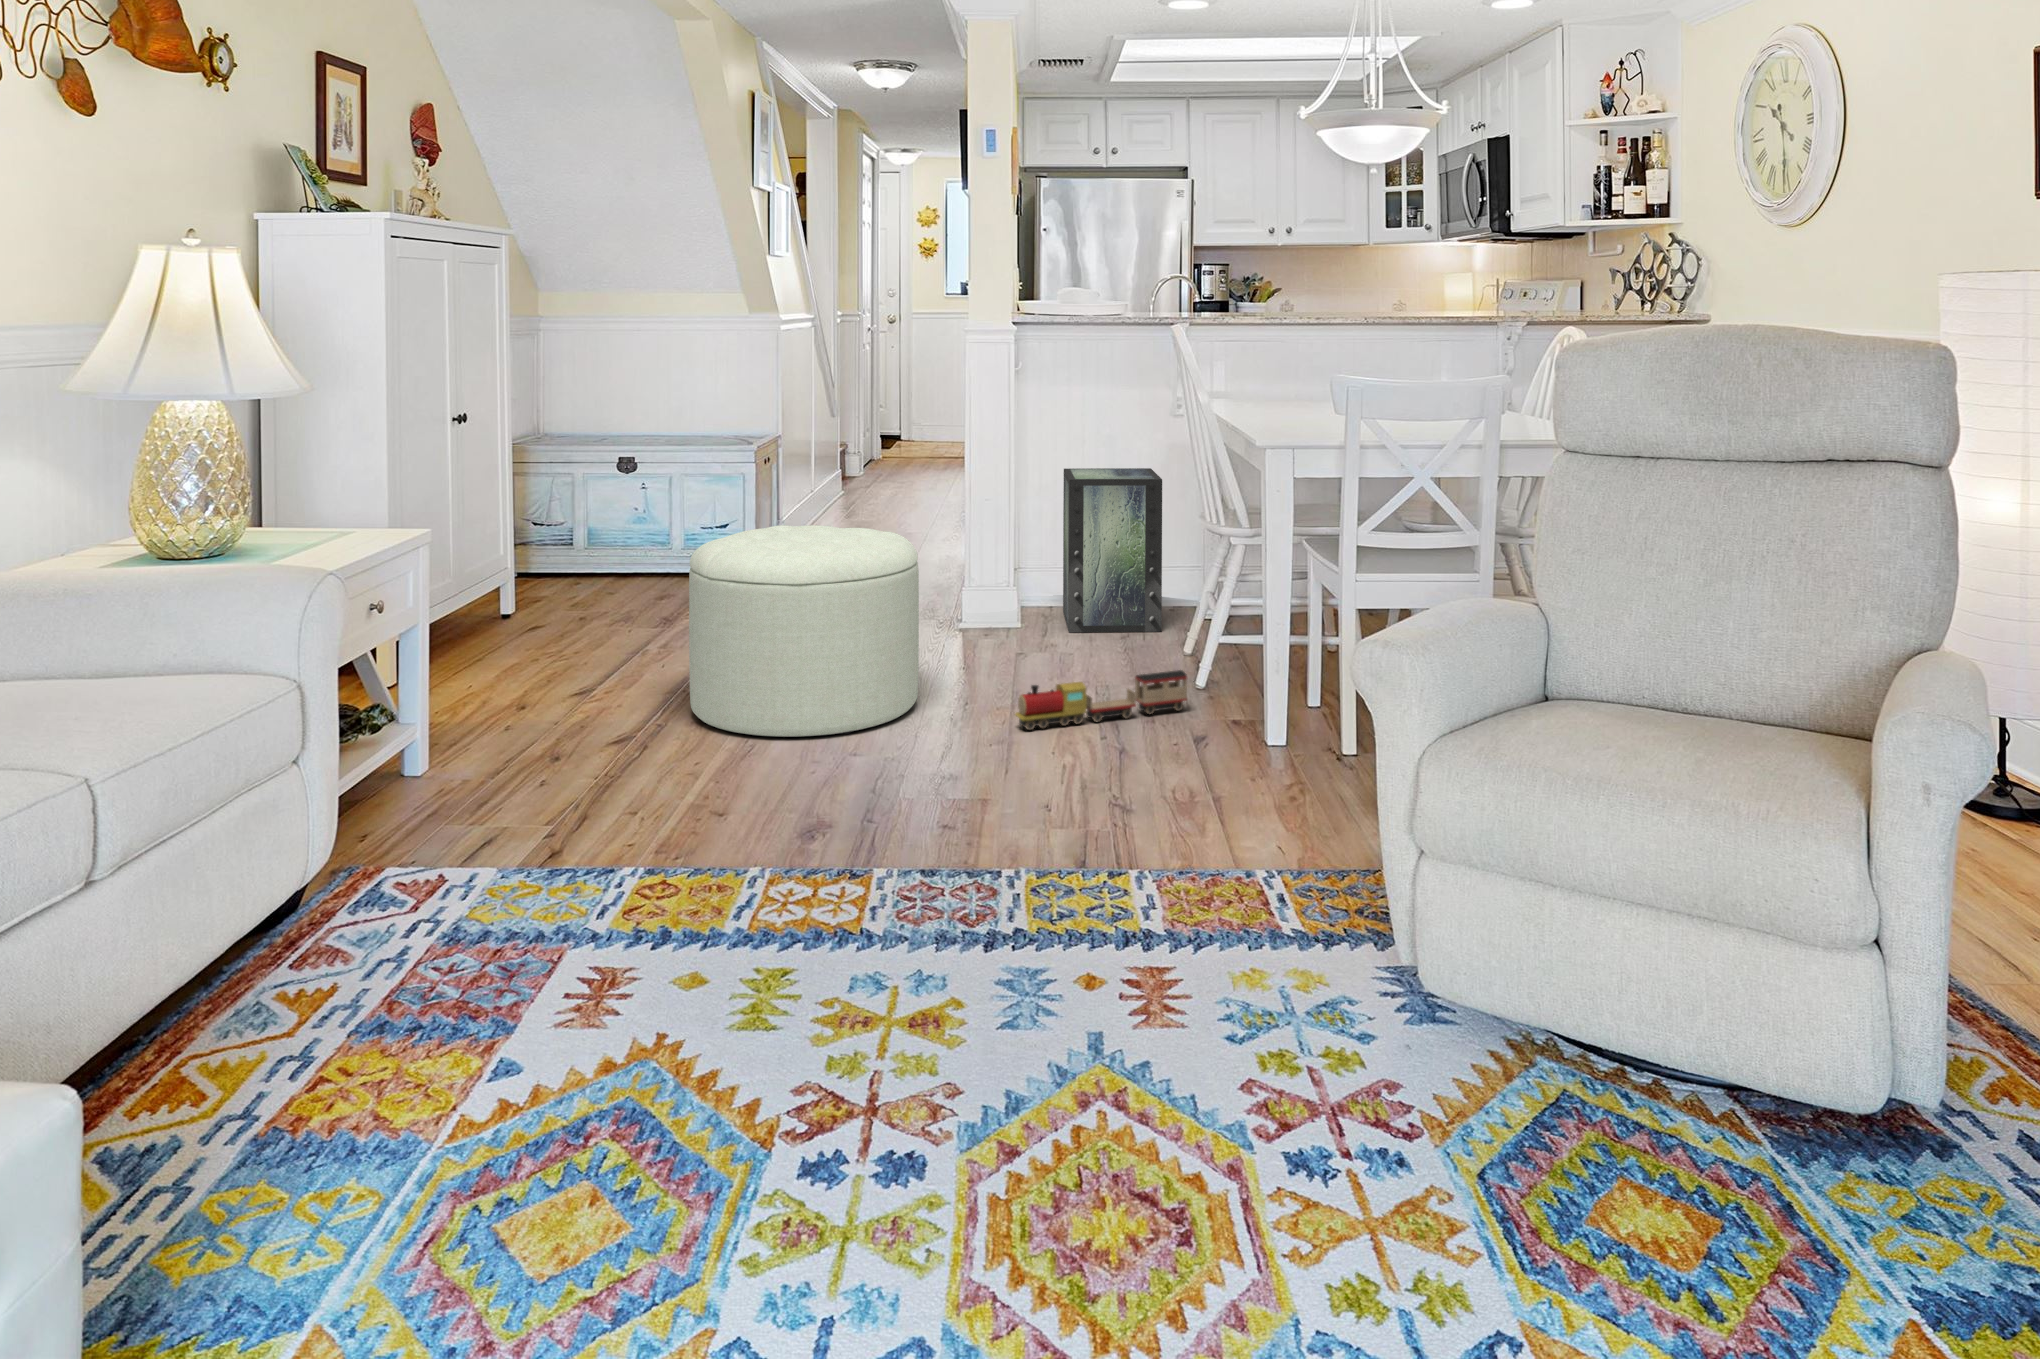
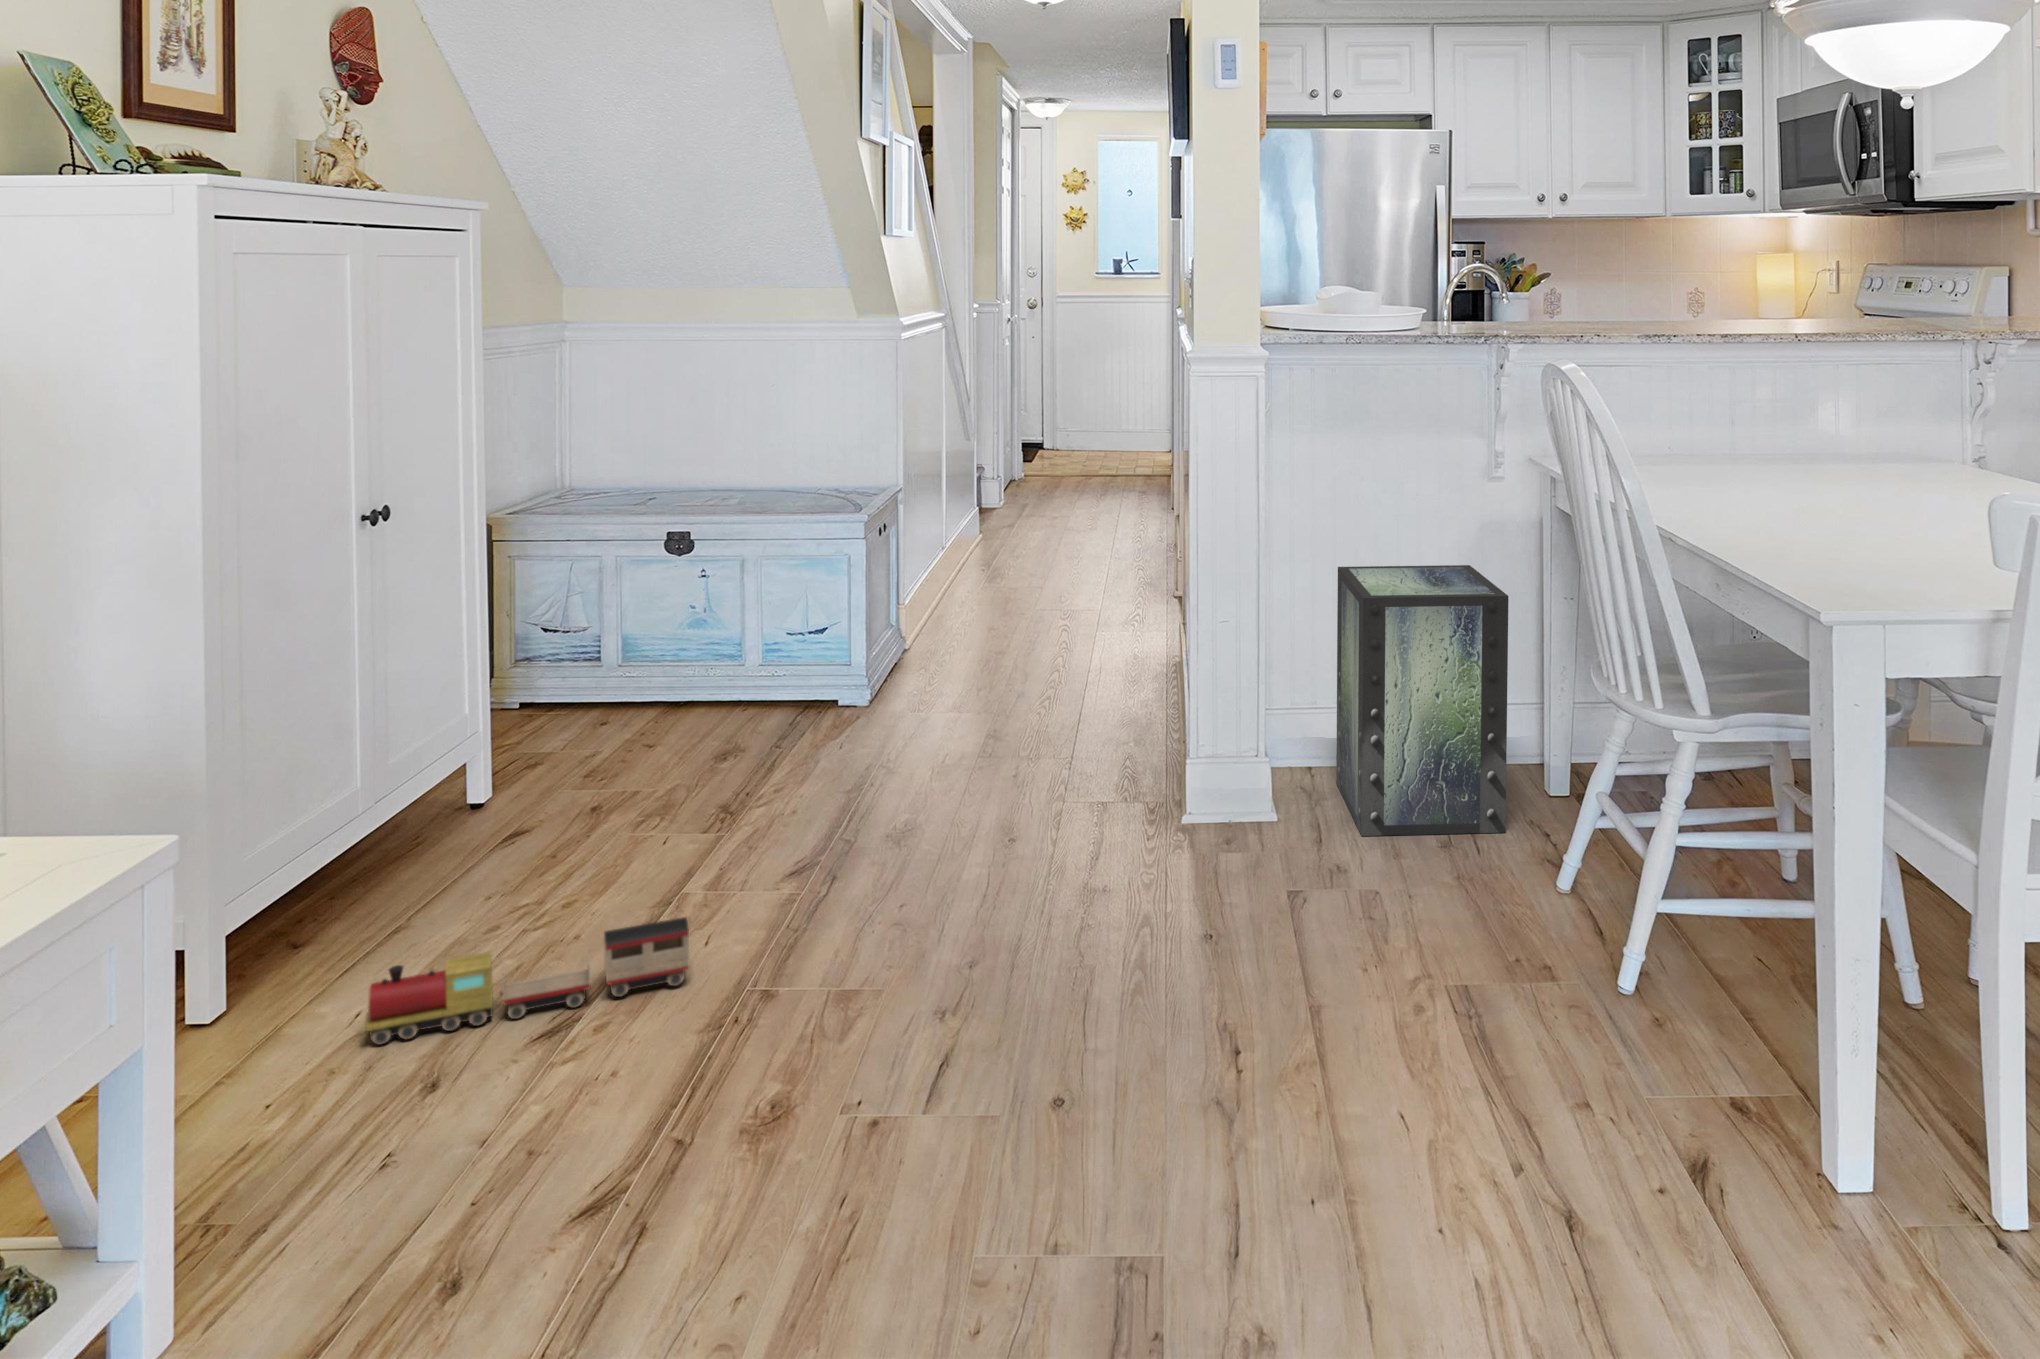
ottoman: present [689,525,919,737] -> none [743,723,1163,1192]
toy train: present [1015,670,1187,730] -> present [363,917,689,1045]

